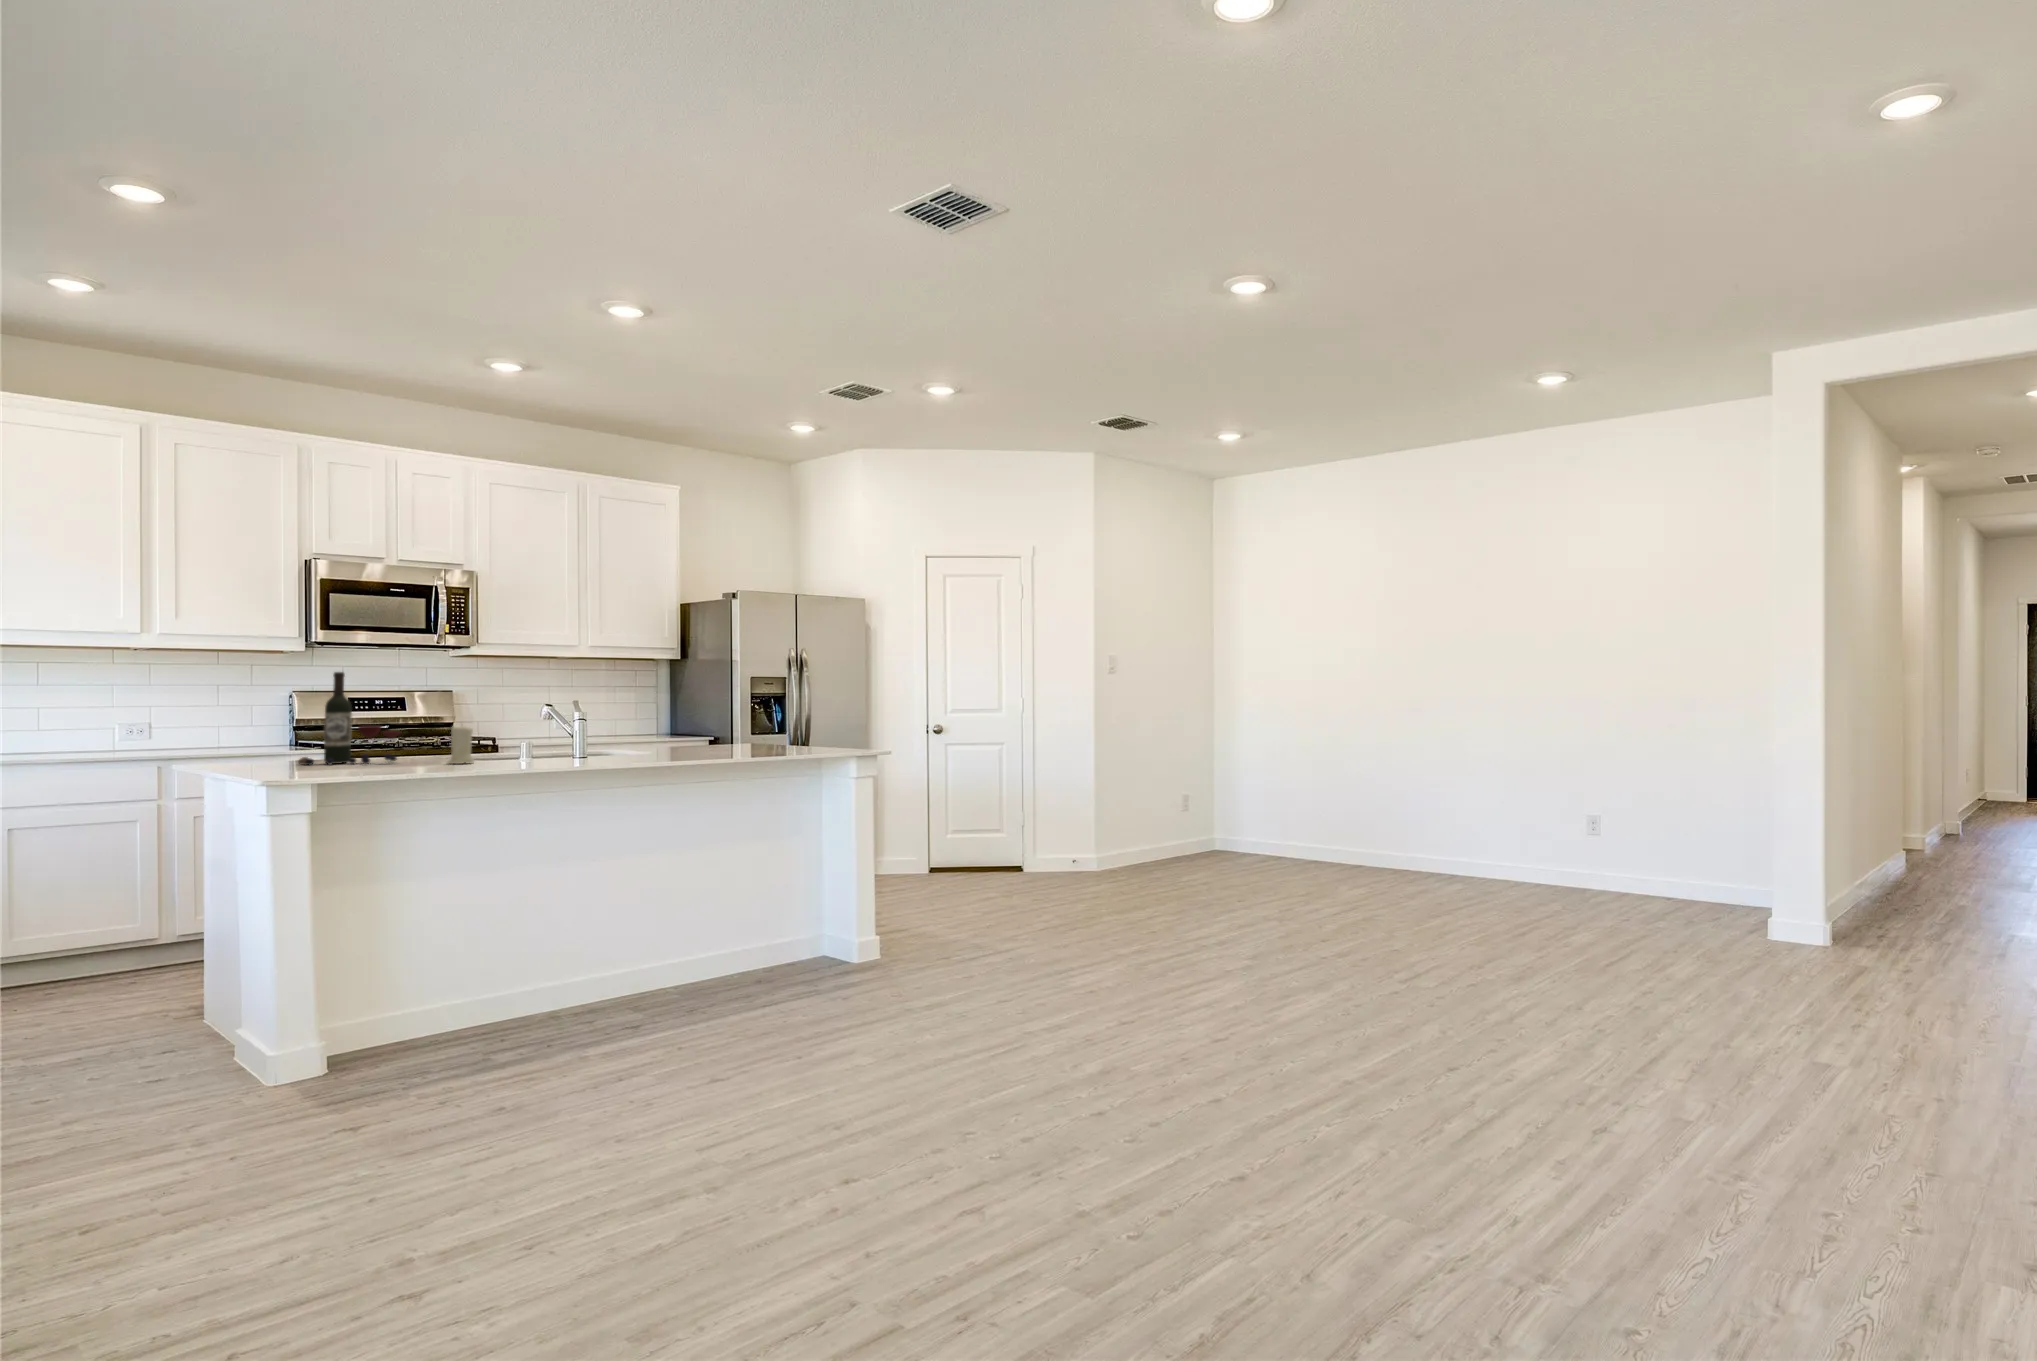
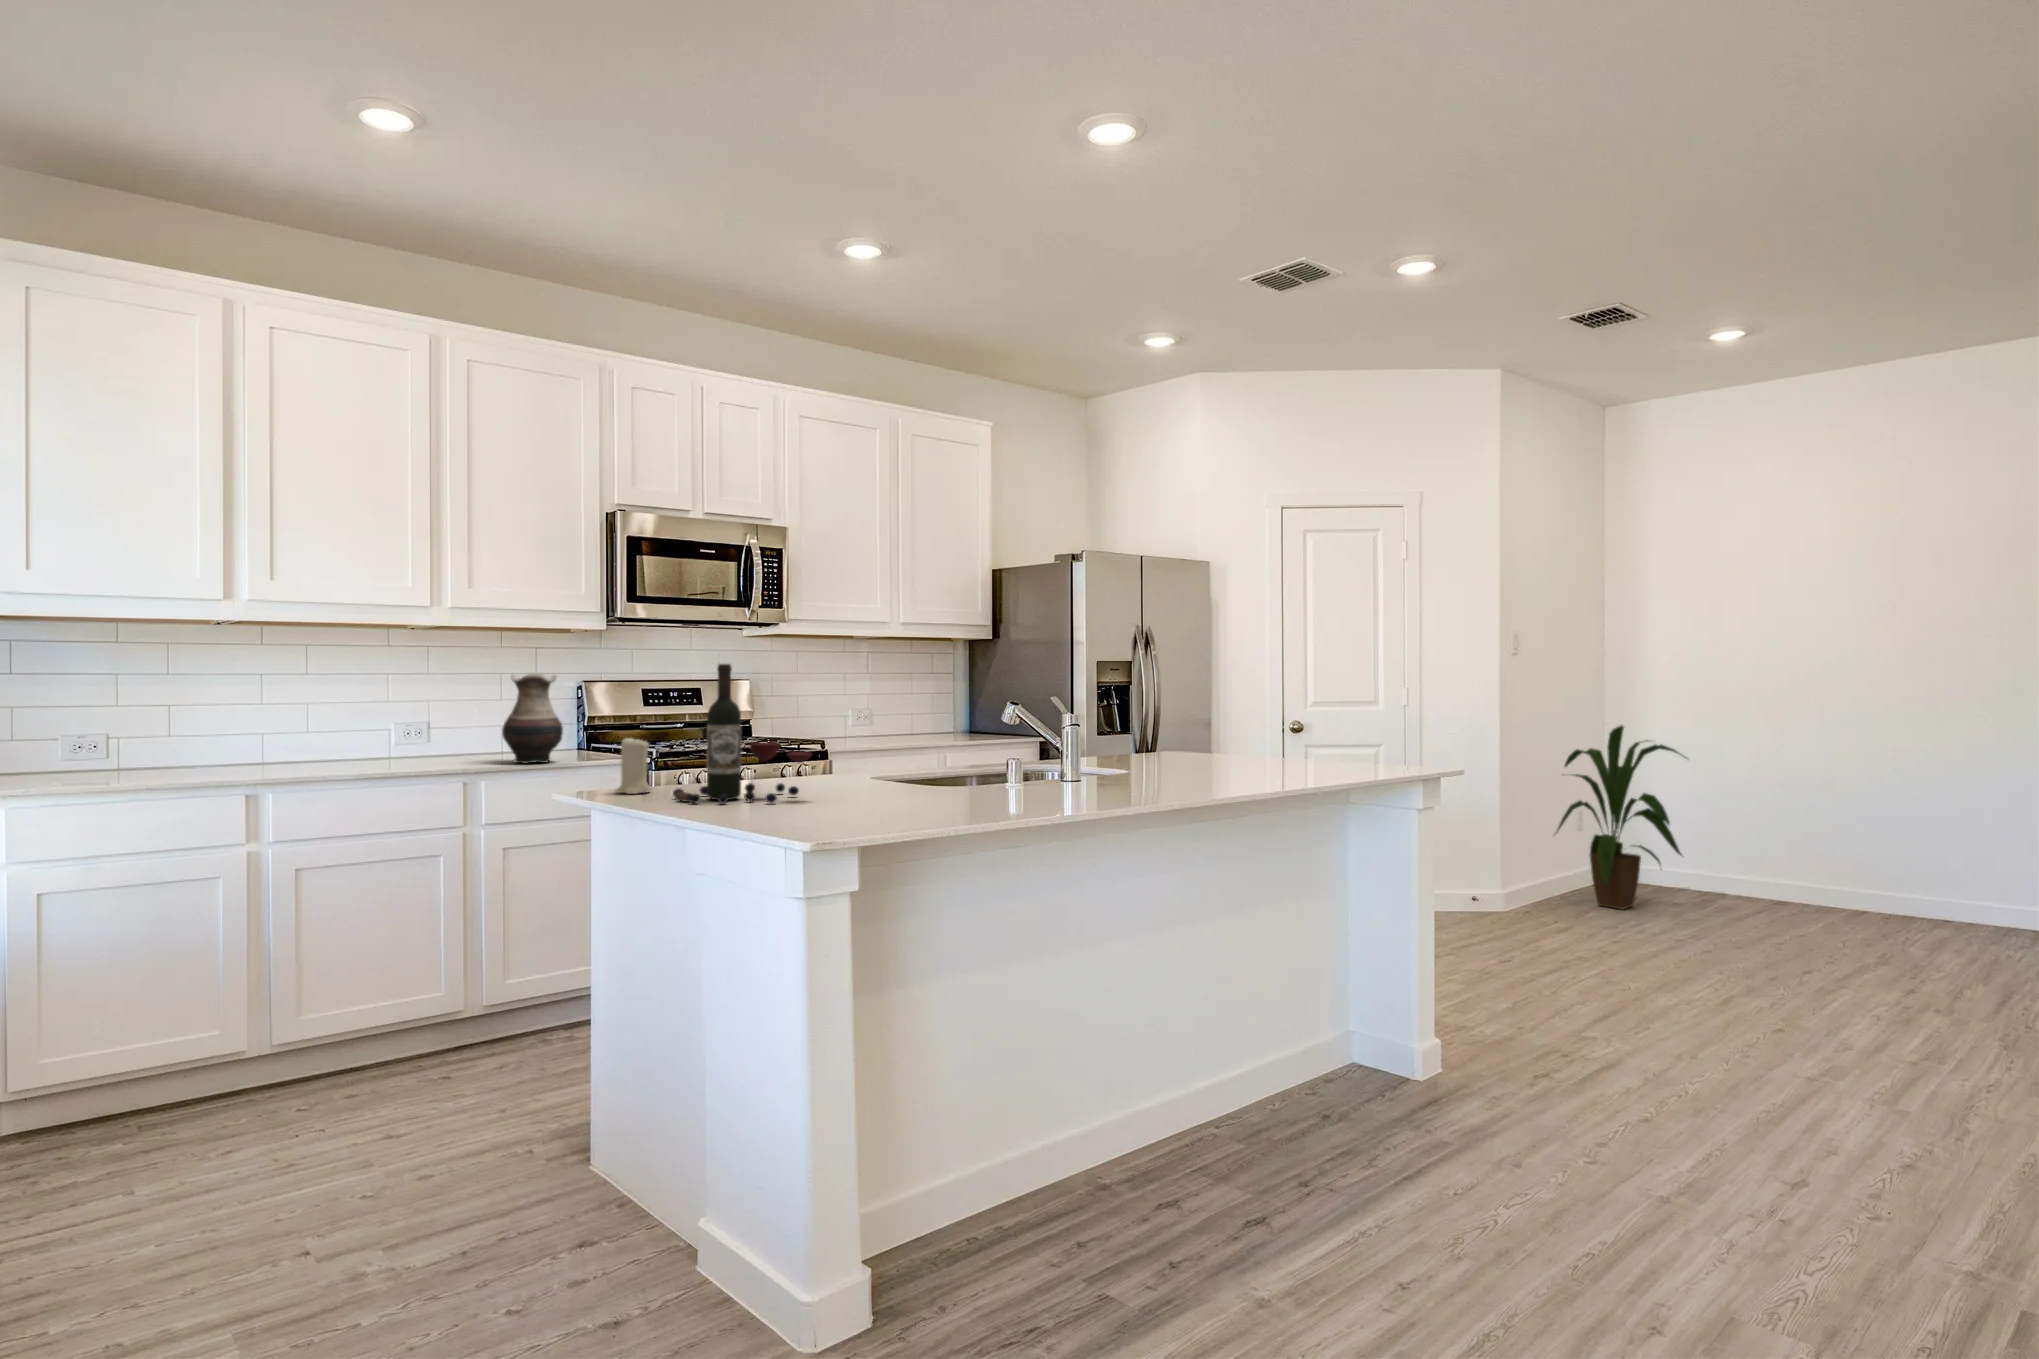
vase: none [212,685,265,753] -> present [502,673,563,763]
house plant: none [1141,724,1237,865] -> present [1556,726,1686,910]
candle: present [447,725,474,764] -> present [616,738,651,794]

